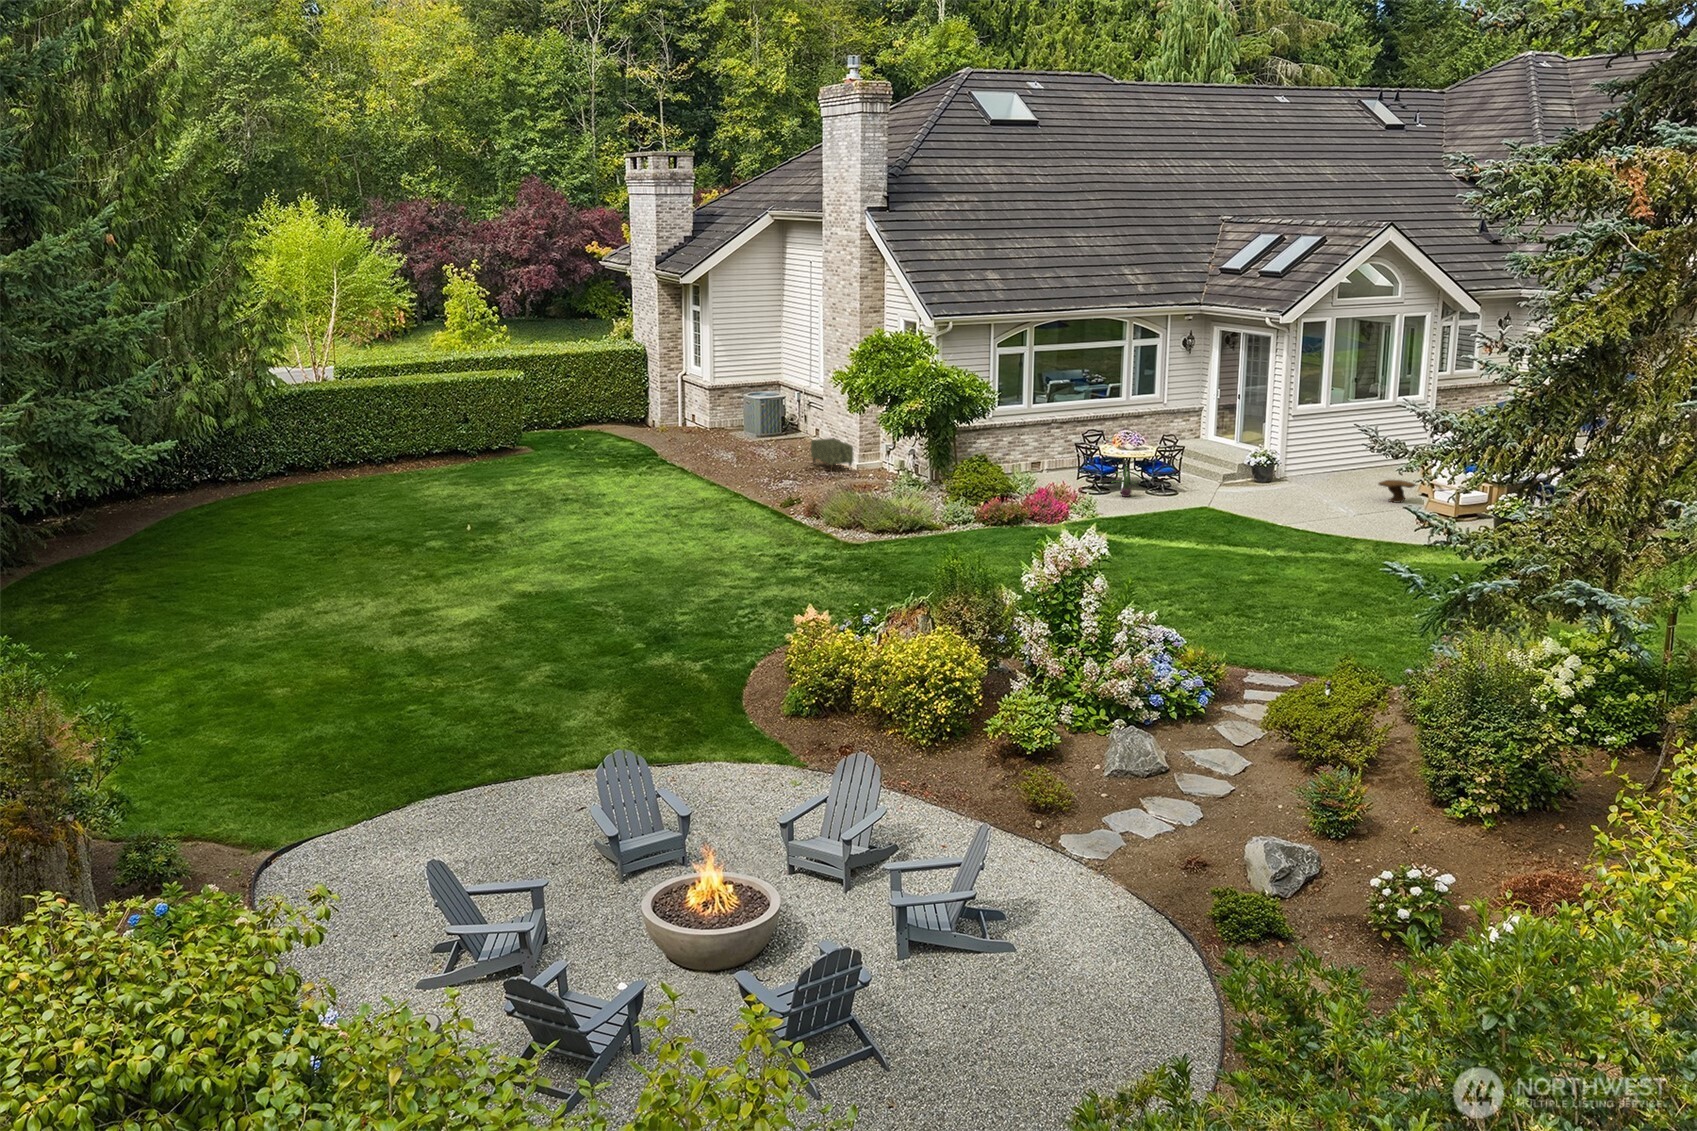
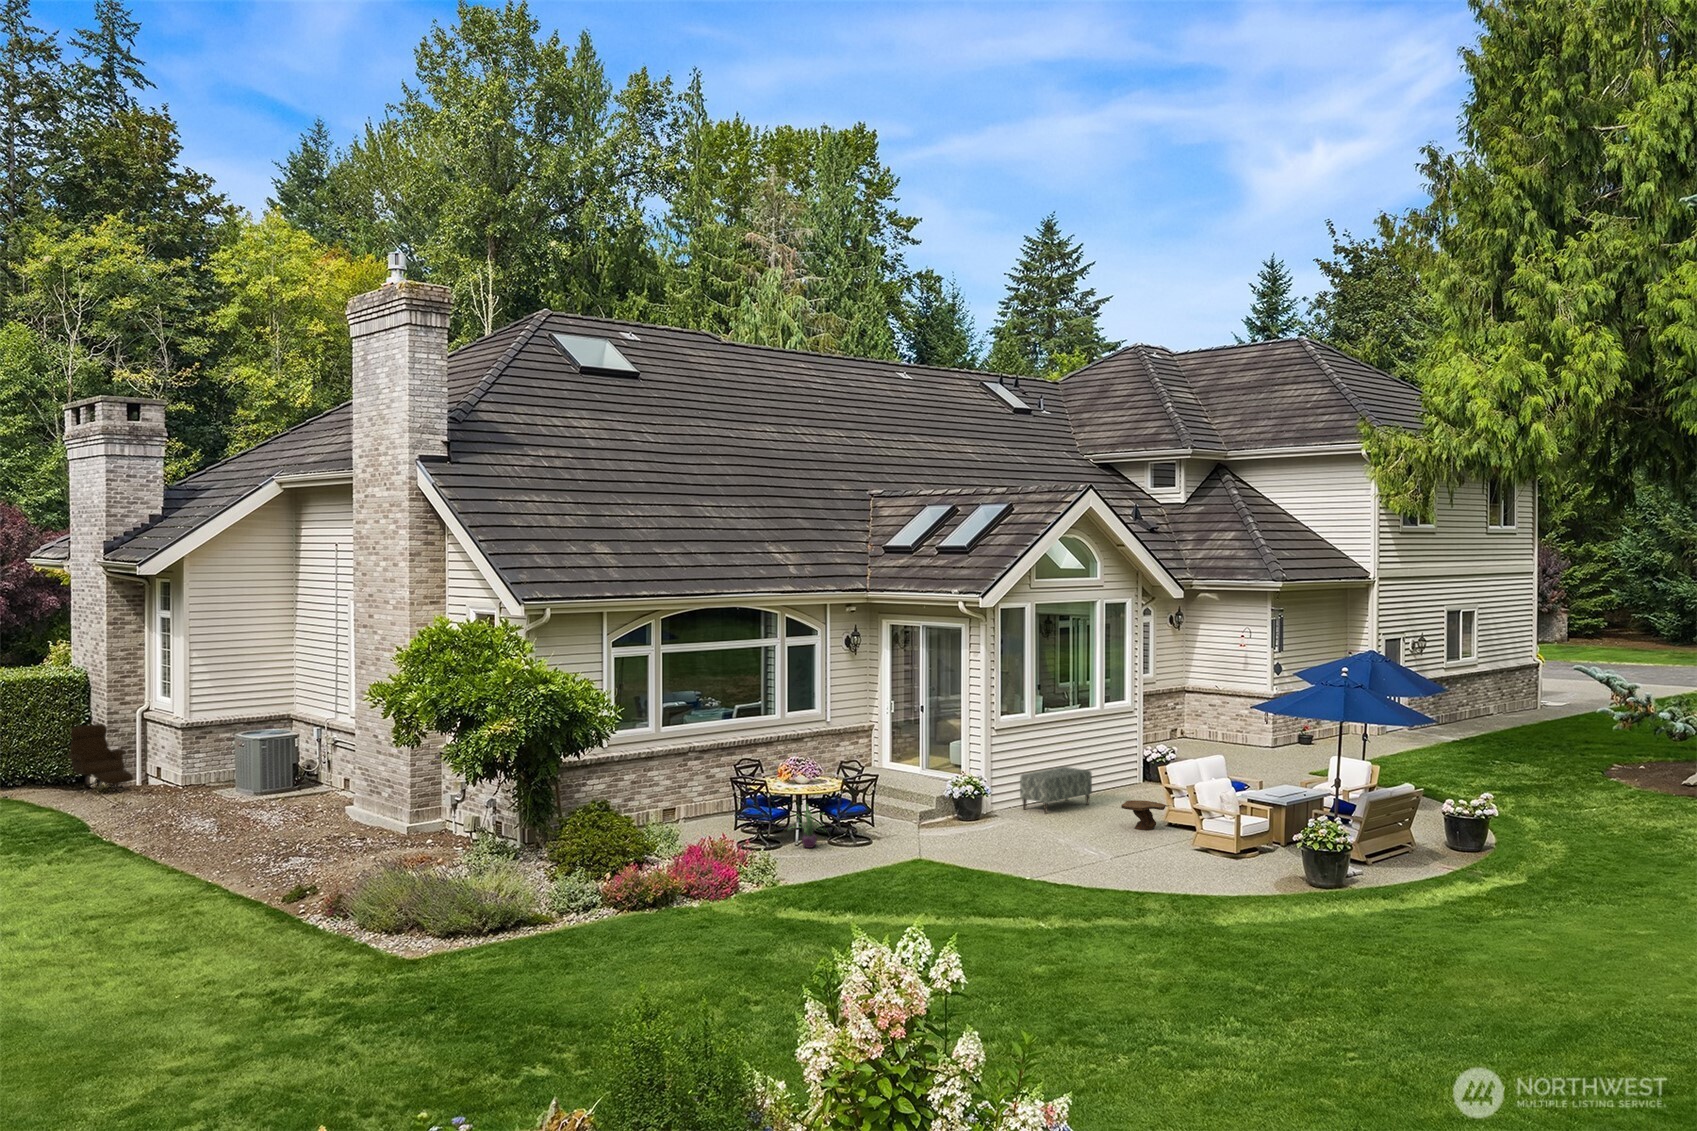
lounge chair: none [642,385,683,433] -> present [67,724,133,792]
bench: present [811,438,853,471] -> present [1020,767,1092,813]

